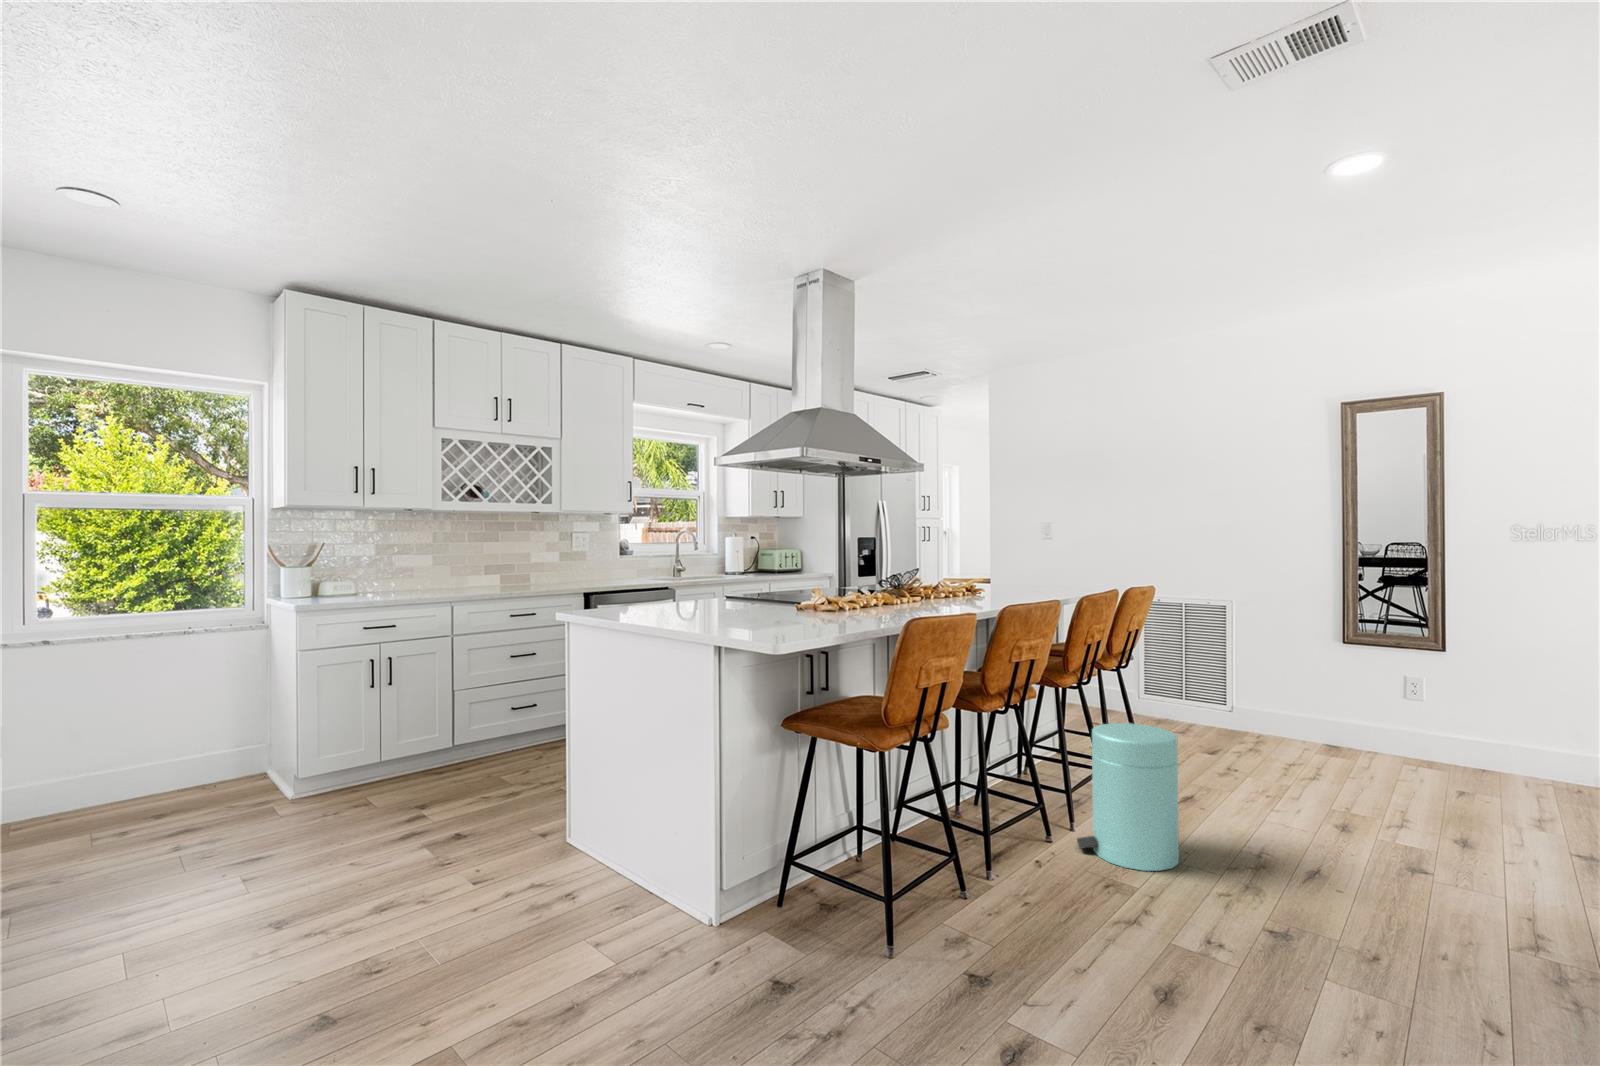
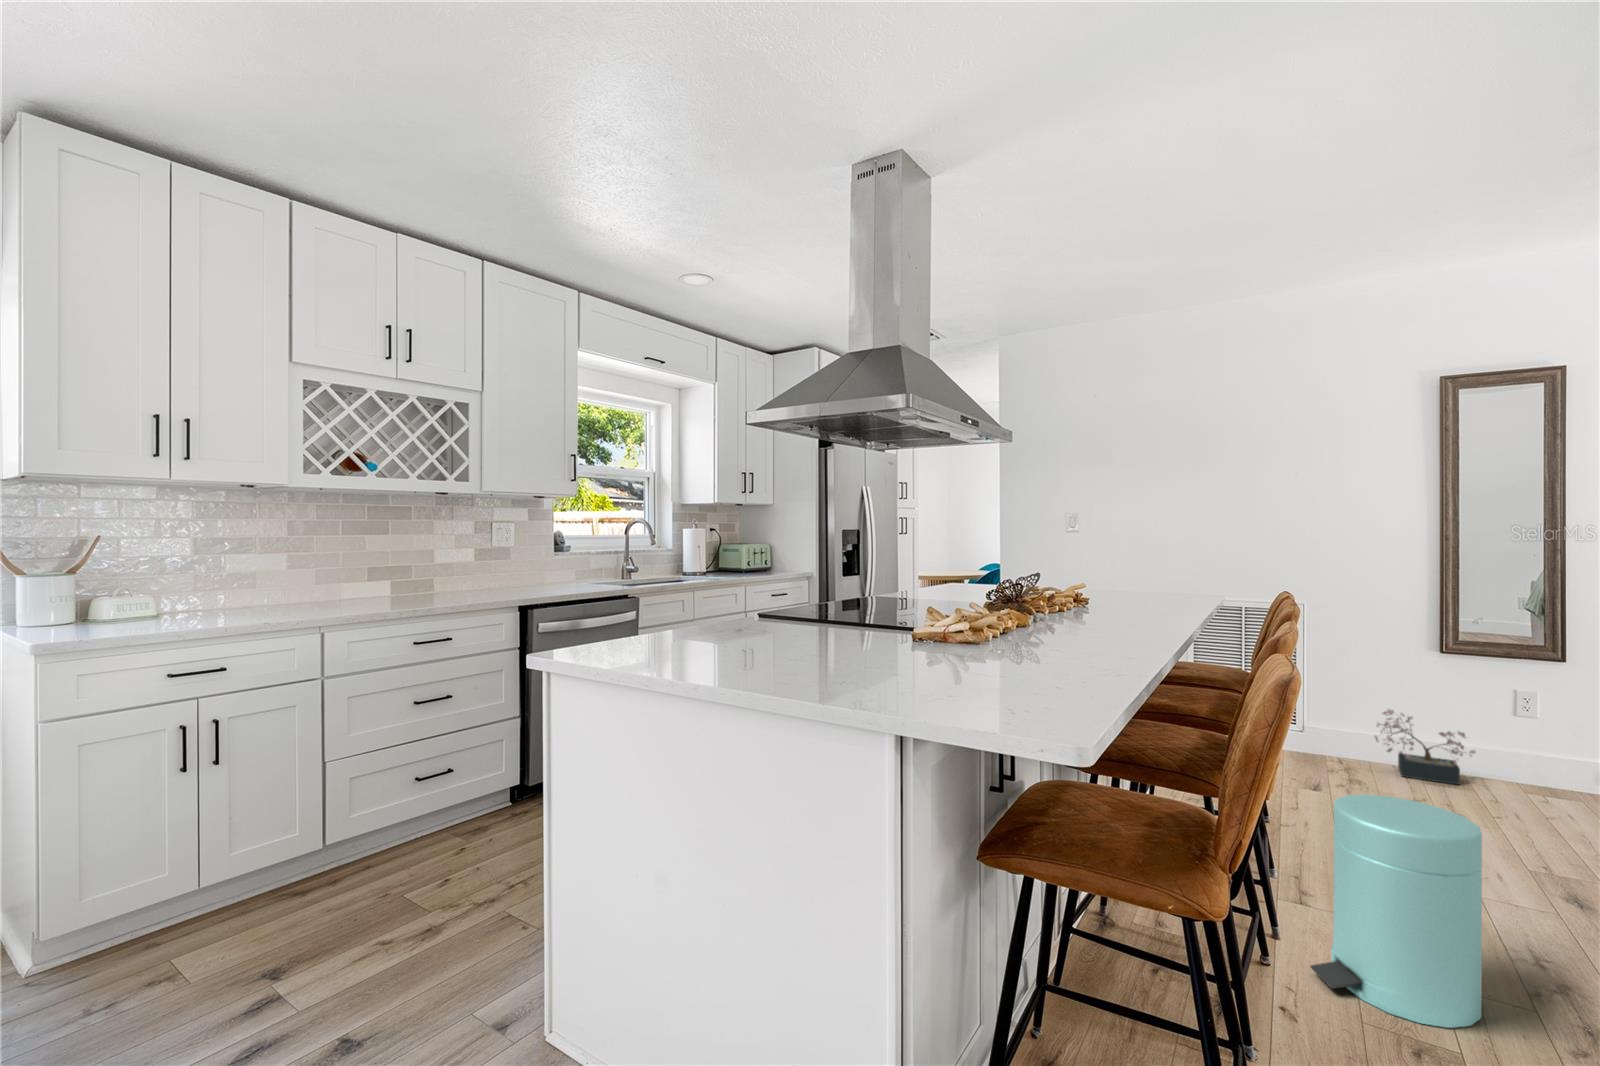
decorative plant: none [1289,692,1368,757] -> present [1375,709,1475,785]

